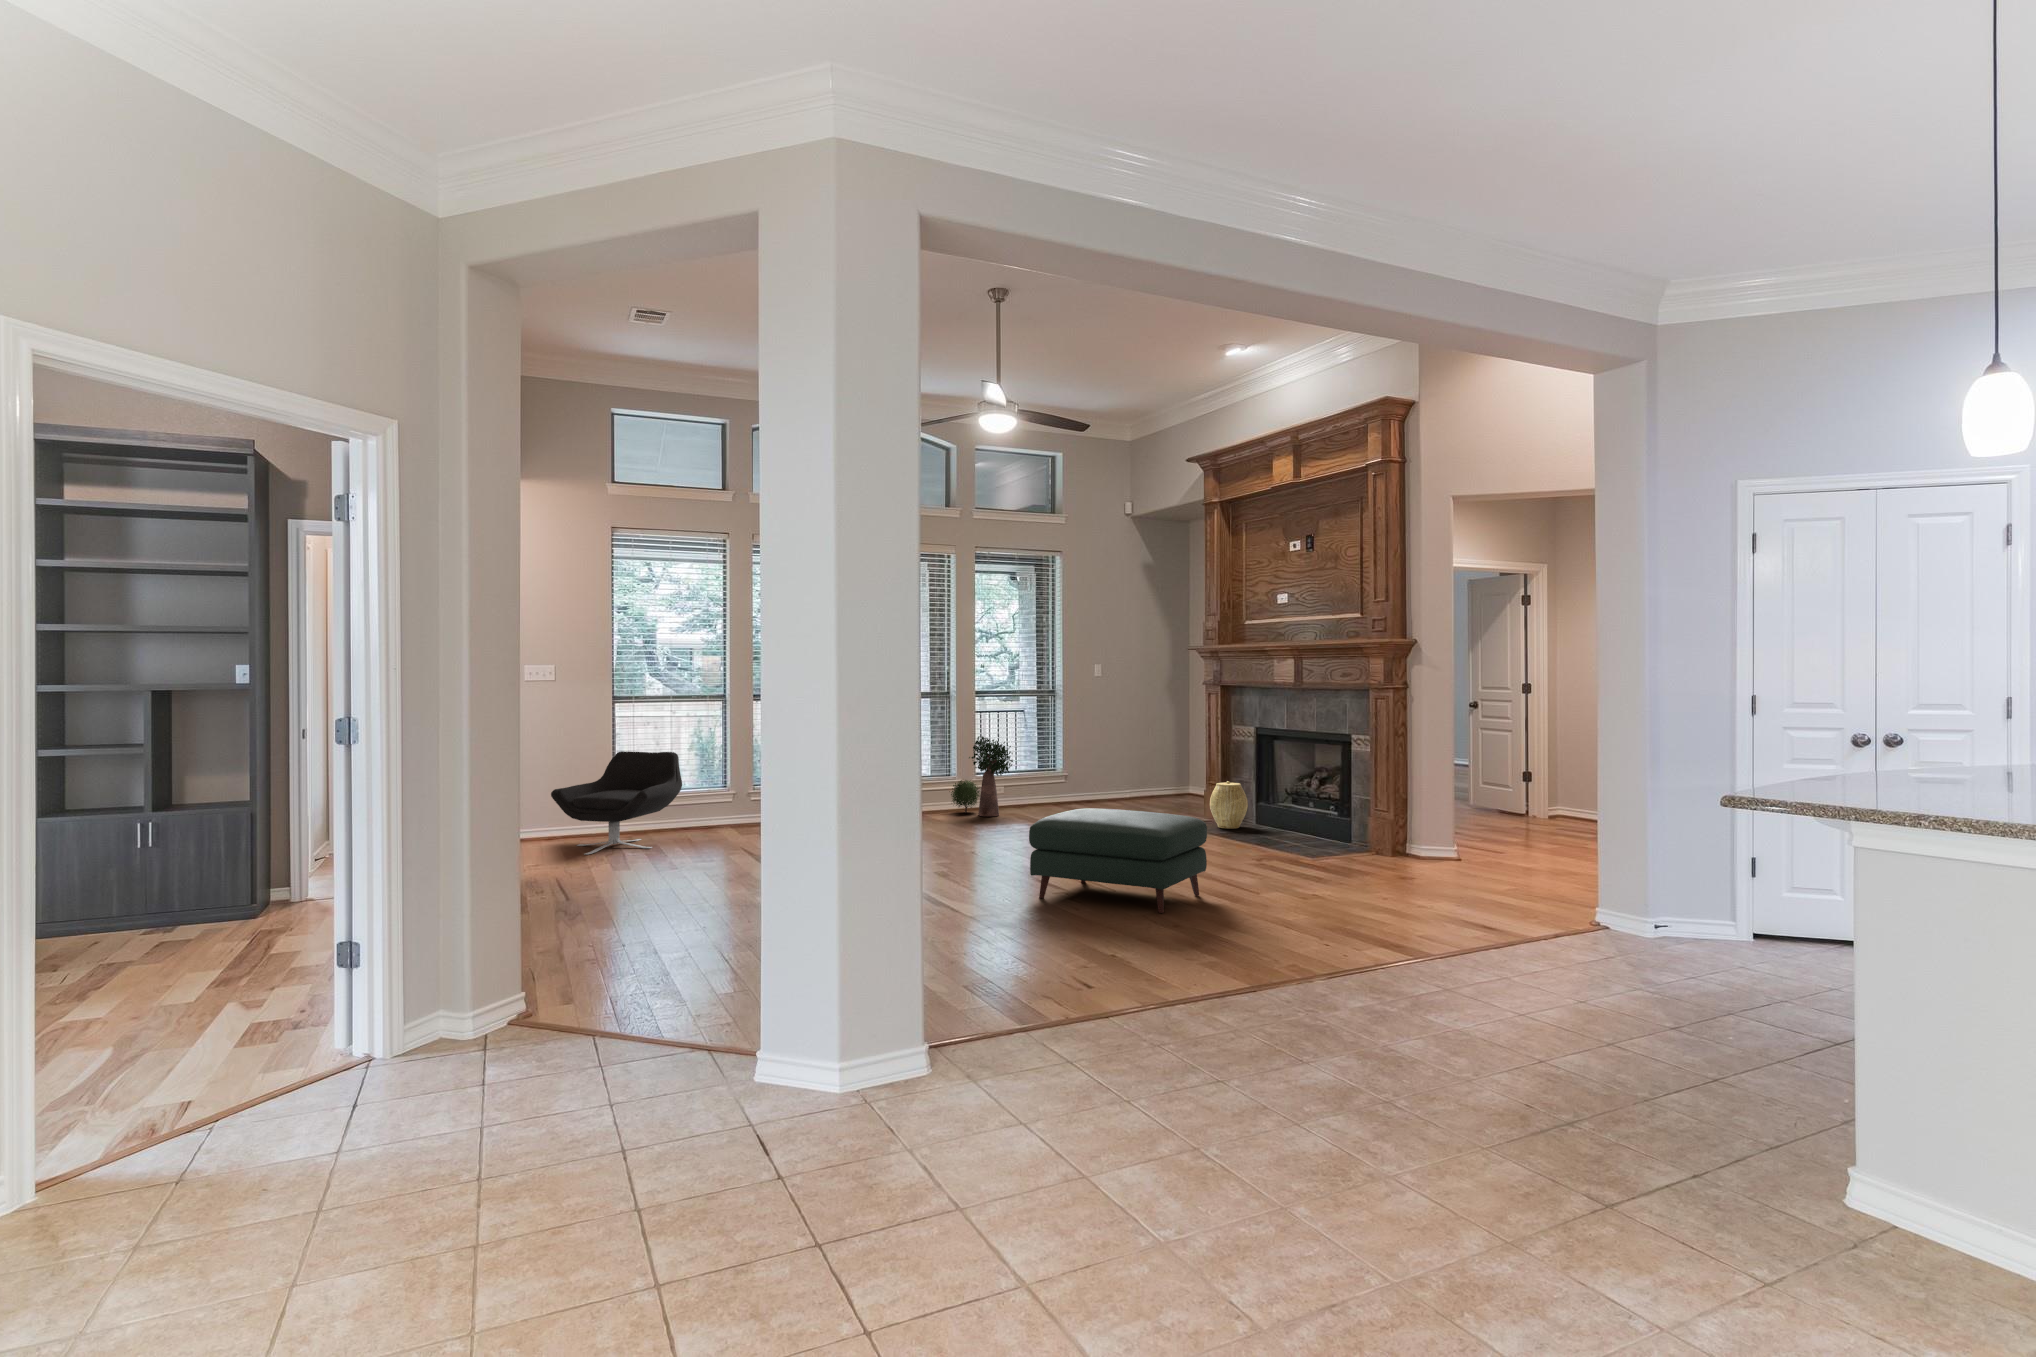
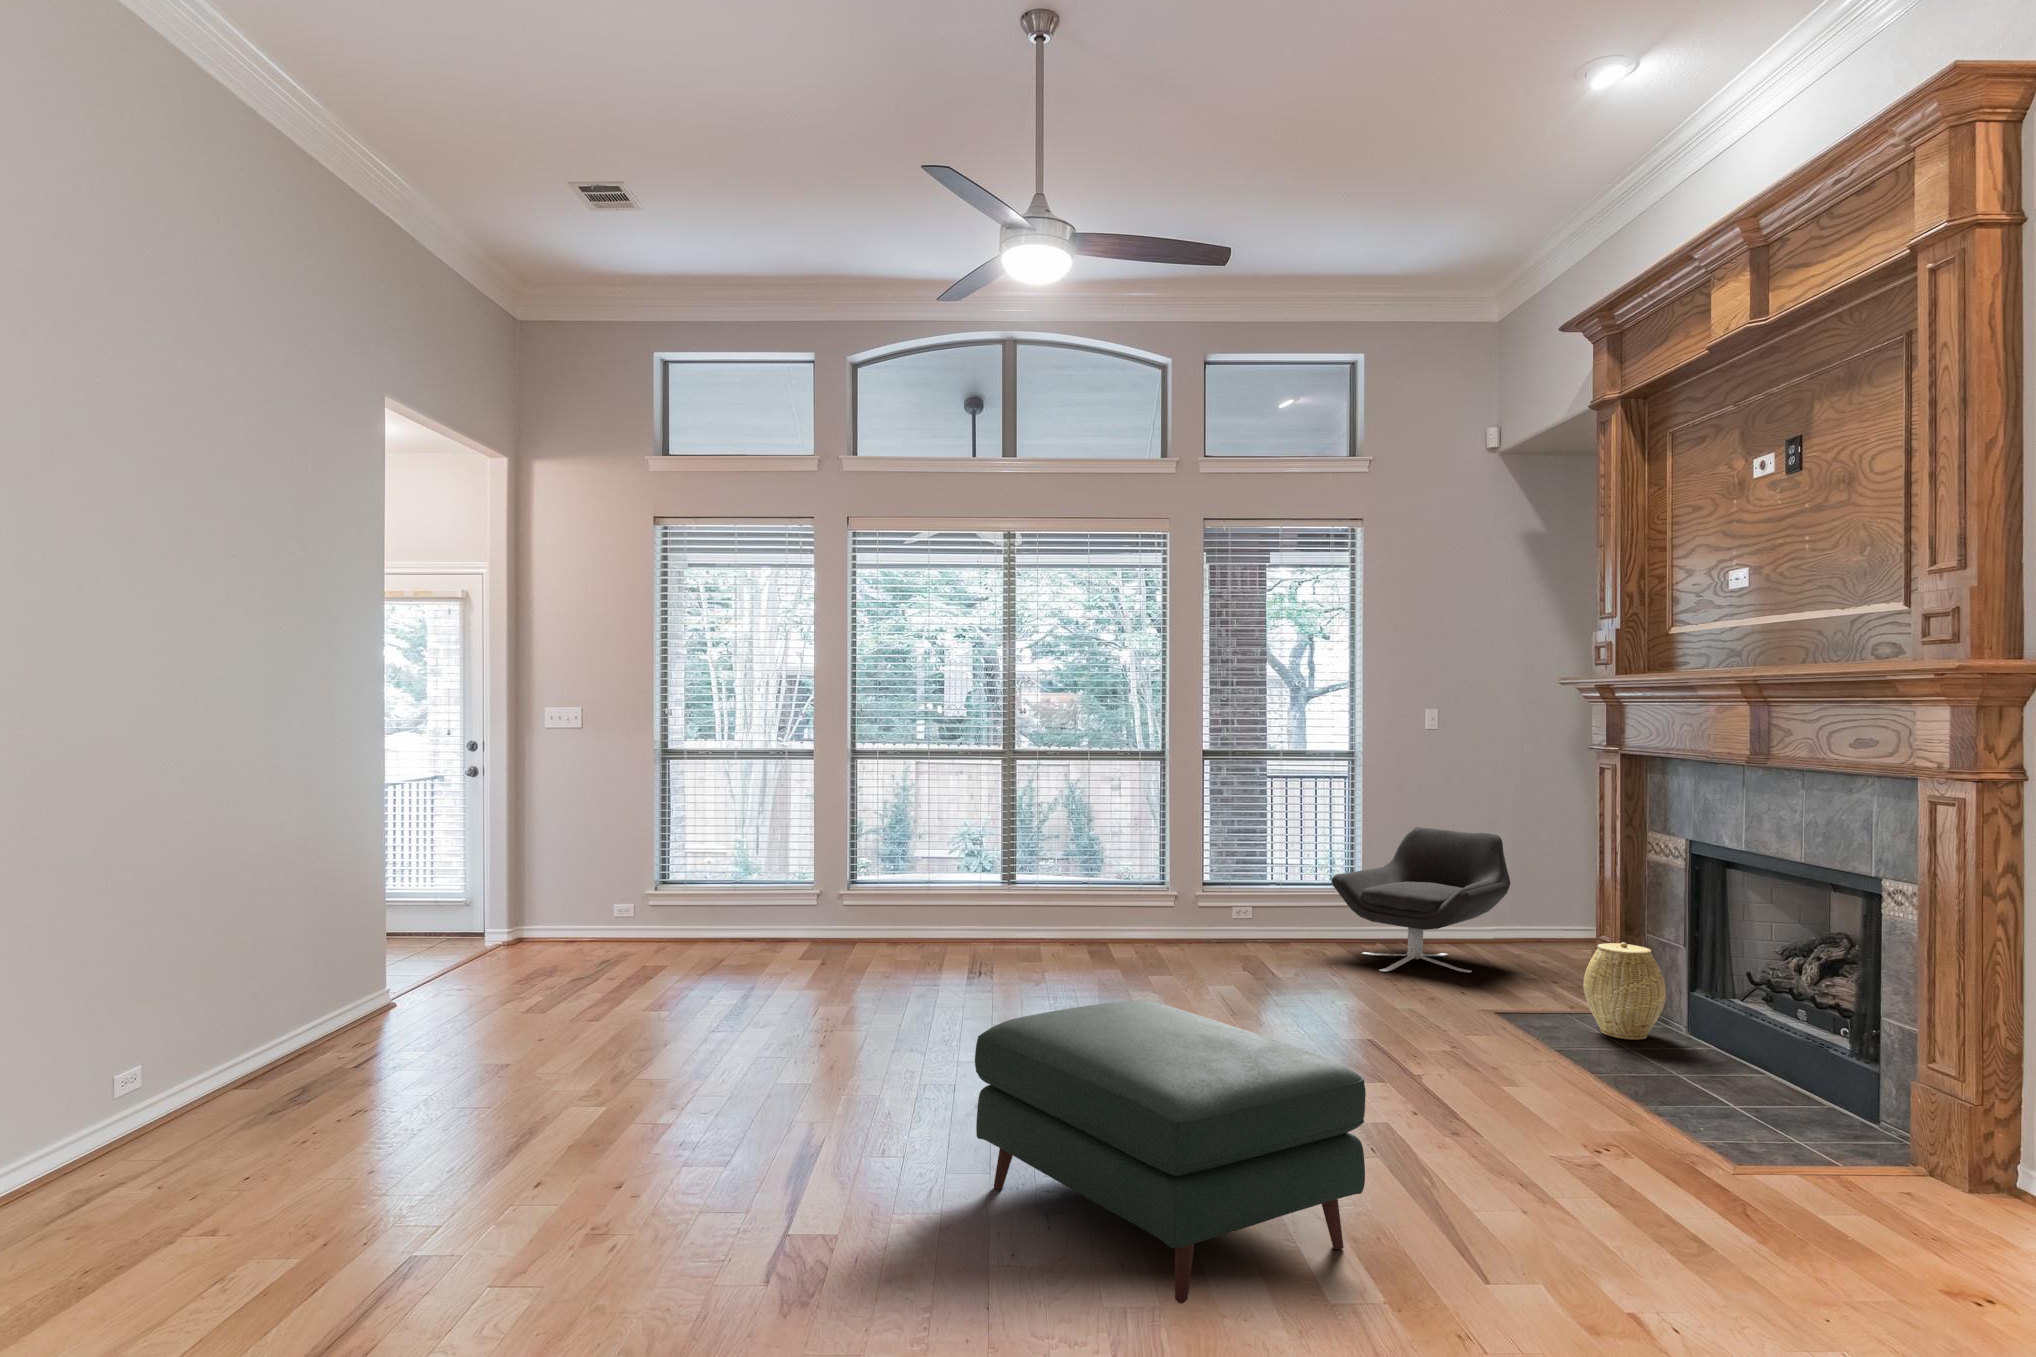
potted plant: present [949,736,1013,816] -> none [1149,820,1247,956]
lounge chair: present [551,751,682,855] -> present [1331,827,1510,973]

